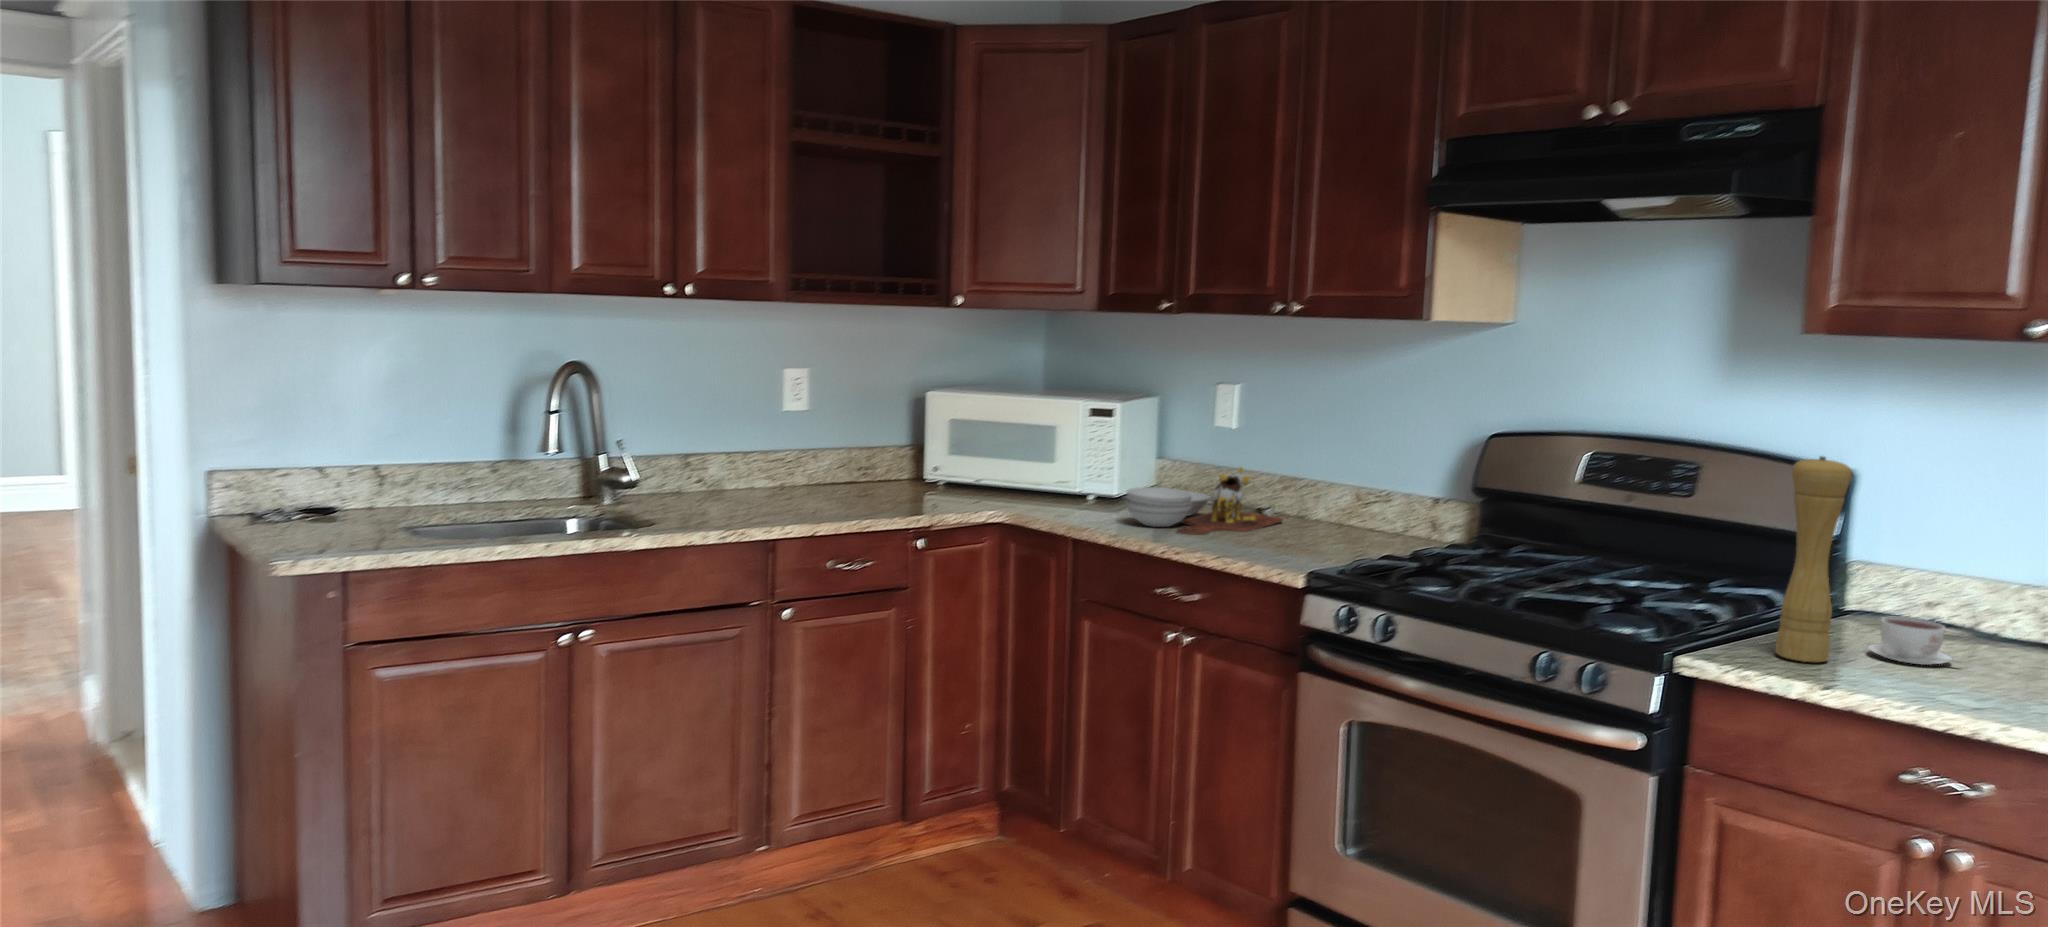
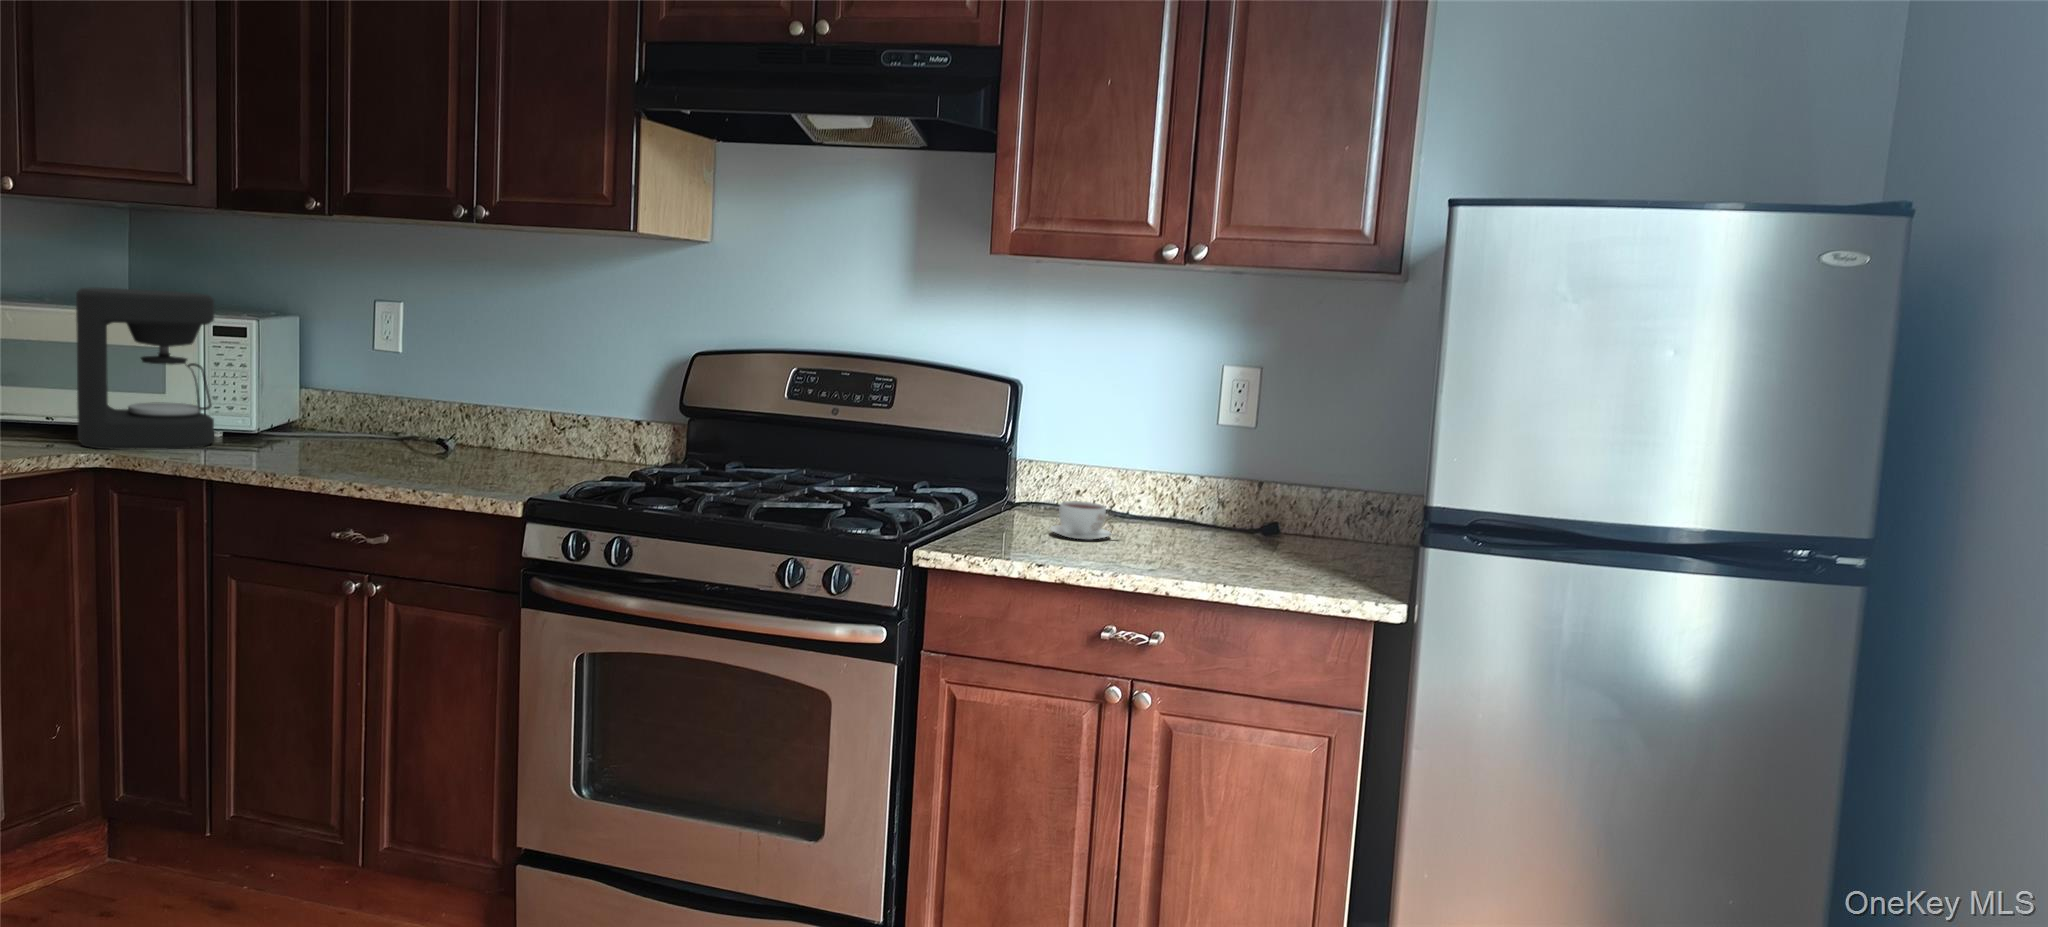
coffee maker: none [993,378,1090,509] -> present [76,288,214,450]
pepper mill: present [1775,456,1852,662] -> none [986,362,1043,545]
cutting board: present [1126,467,1282,535] -> none [279,392,471,471]

